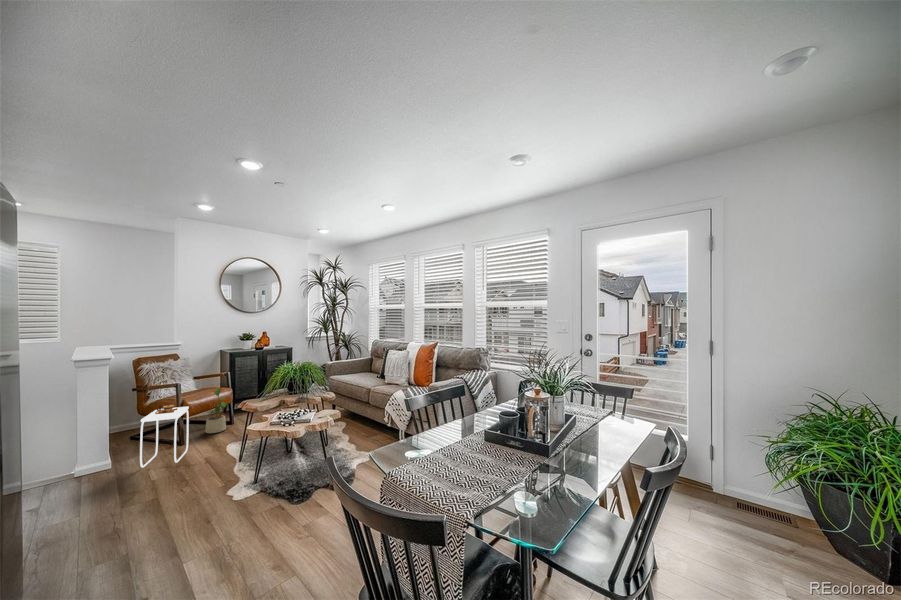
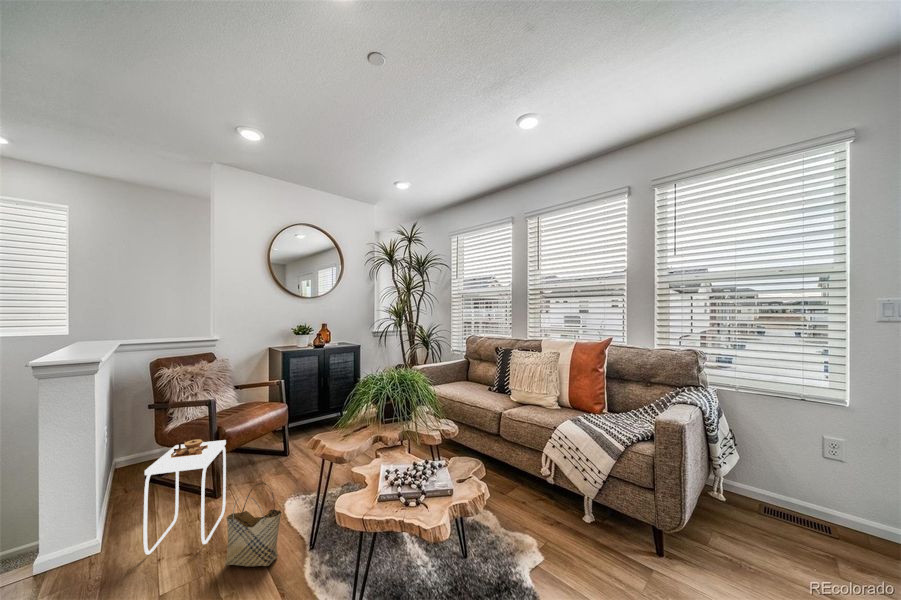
potted plant: present [205,388,227,433] -> none [251,404,285,474]
woven basket: none [189,426,222,469] -> present [225,483,281,566]

